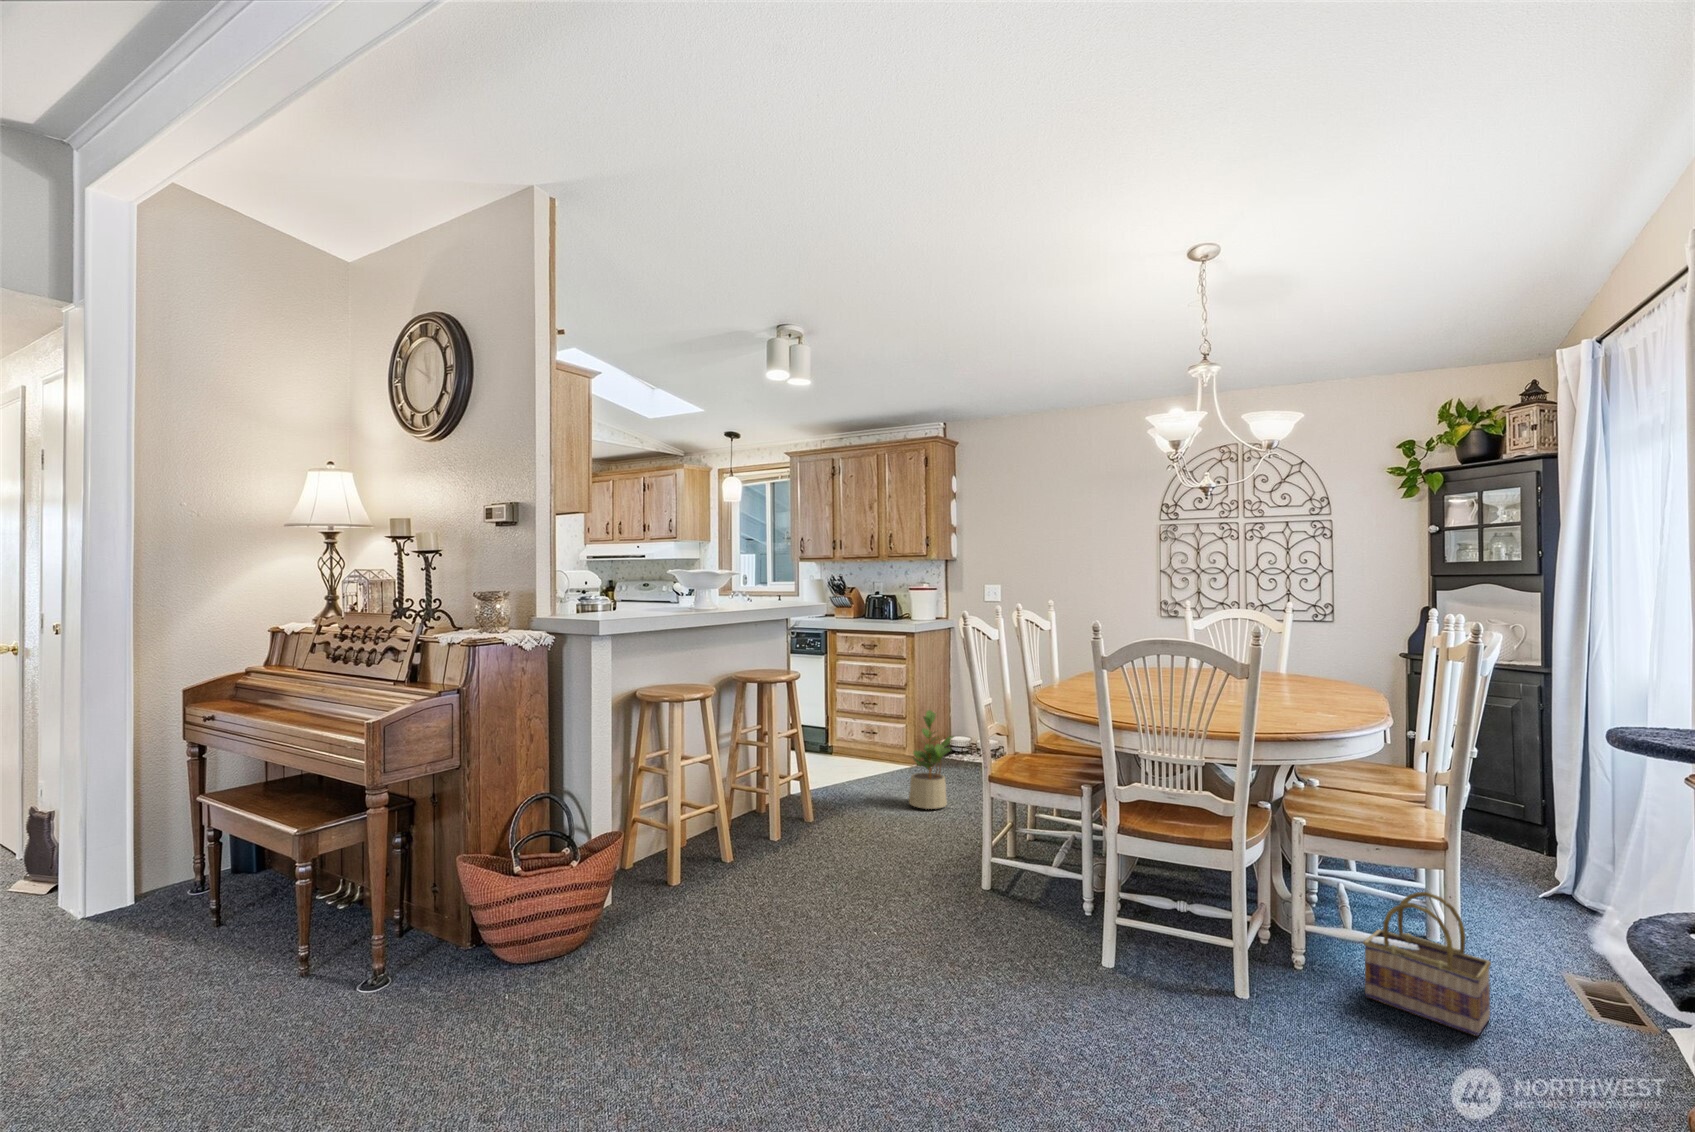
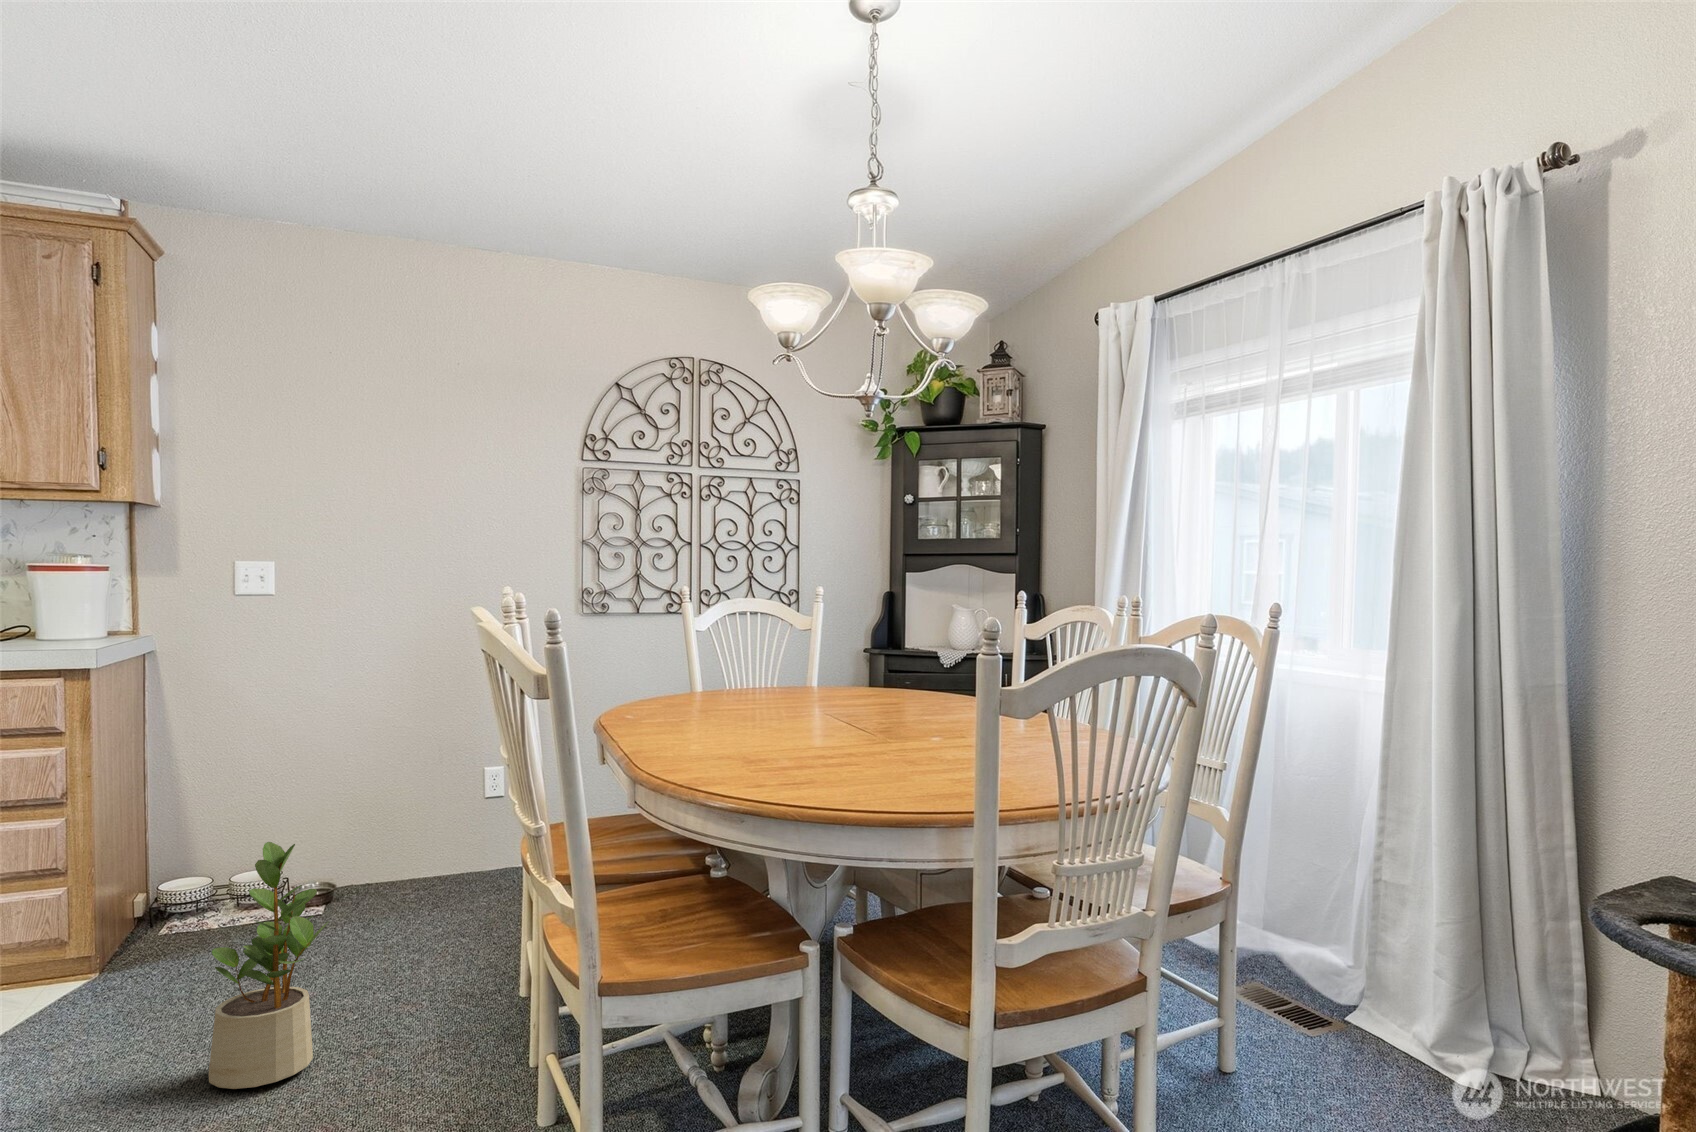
basket: present [1363,892,1491,1036] -> none [1209,936,1358,1105]

